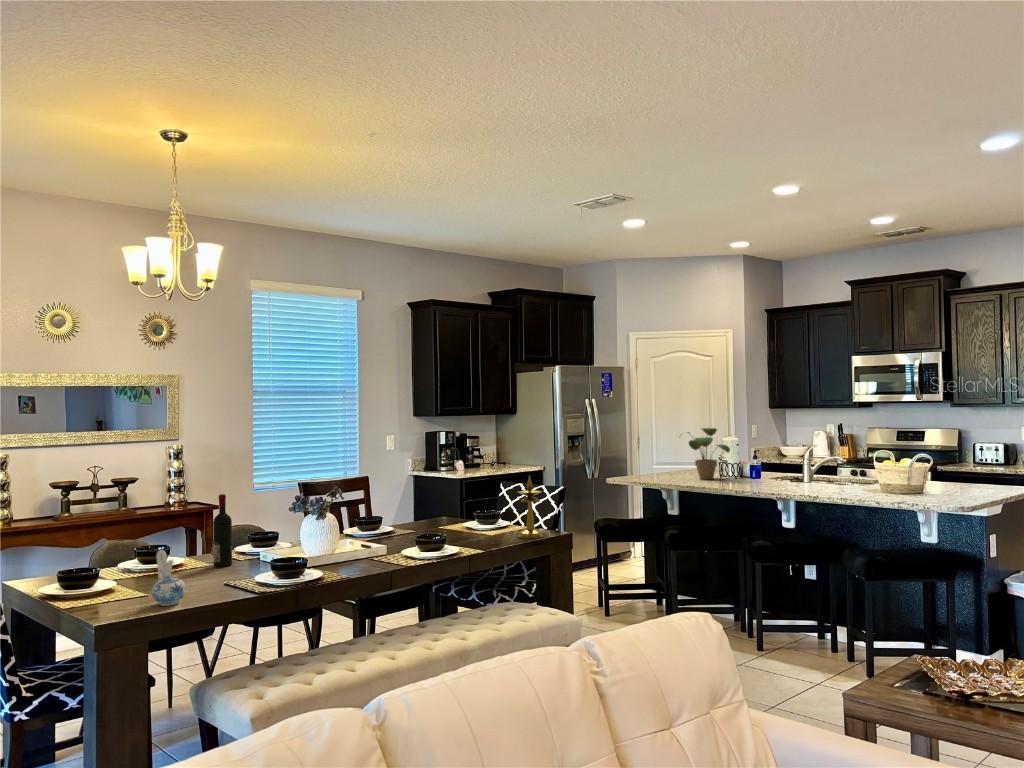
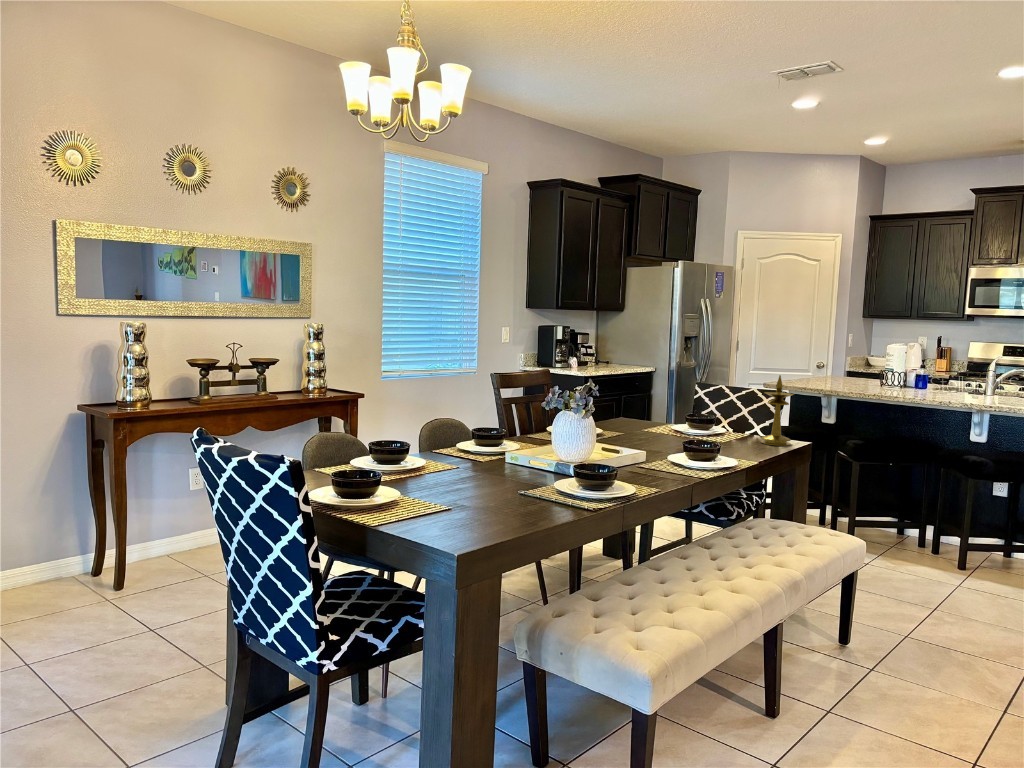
potted plant: present [687,428,730,479] -> none [841,333,900,387]
wine bottle: present [213,494,232,567] -> none [464,382,486,469]
ceramic pitcher: present [151,550,186,606] -> none [480,453,522,526]

